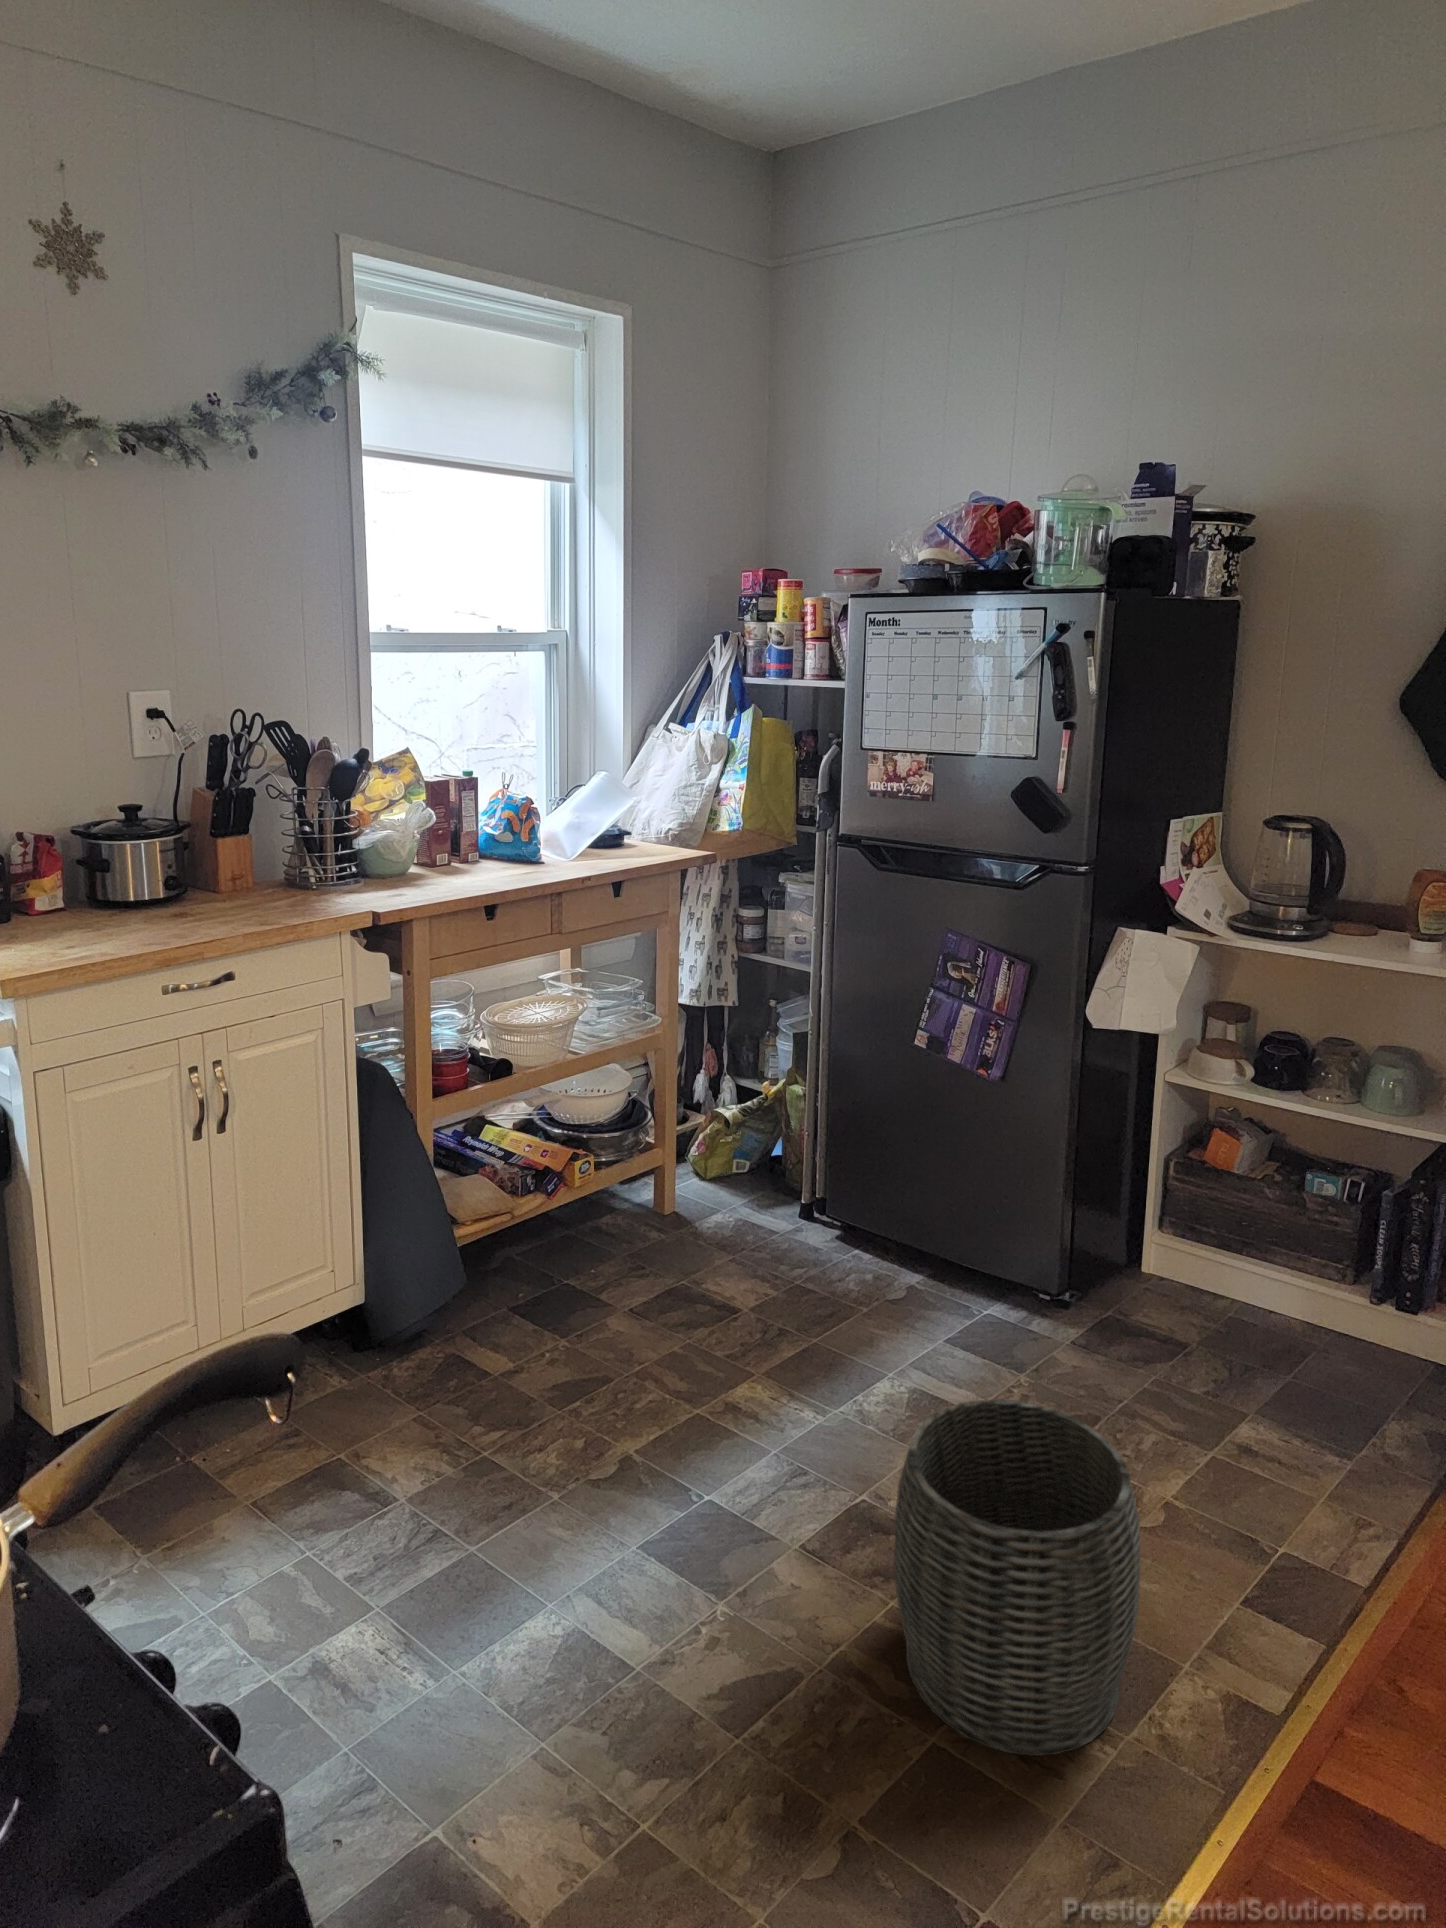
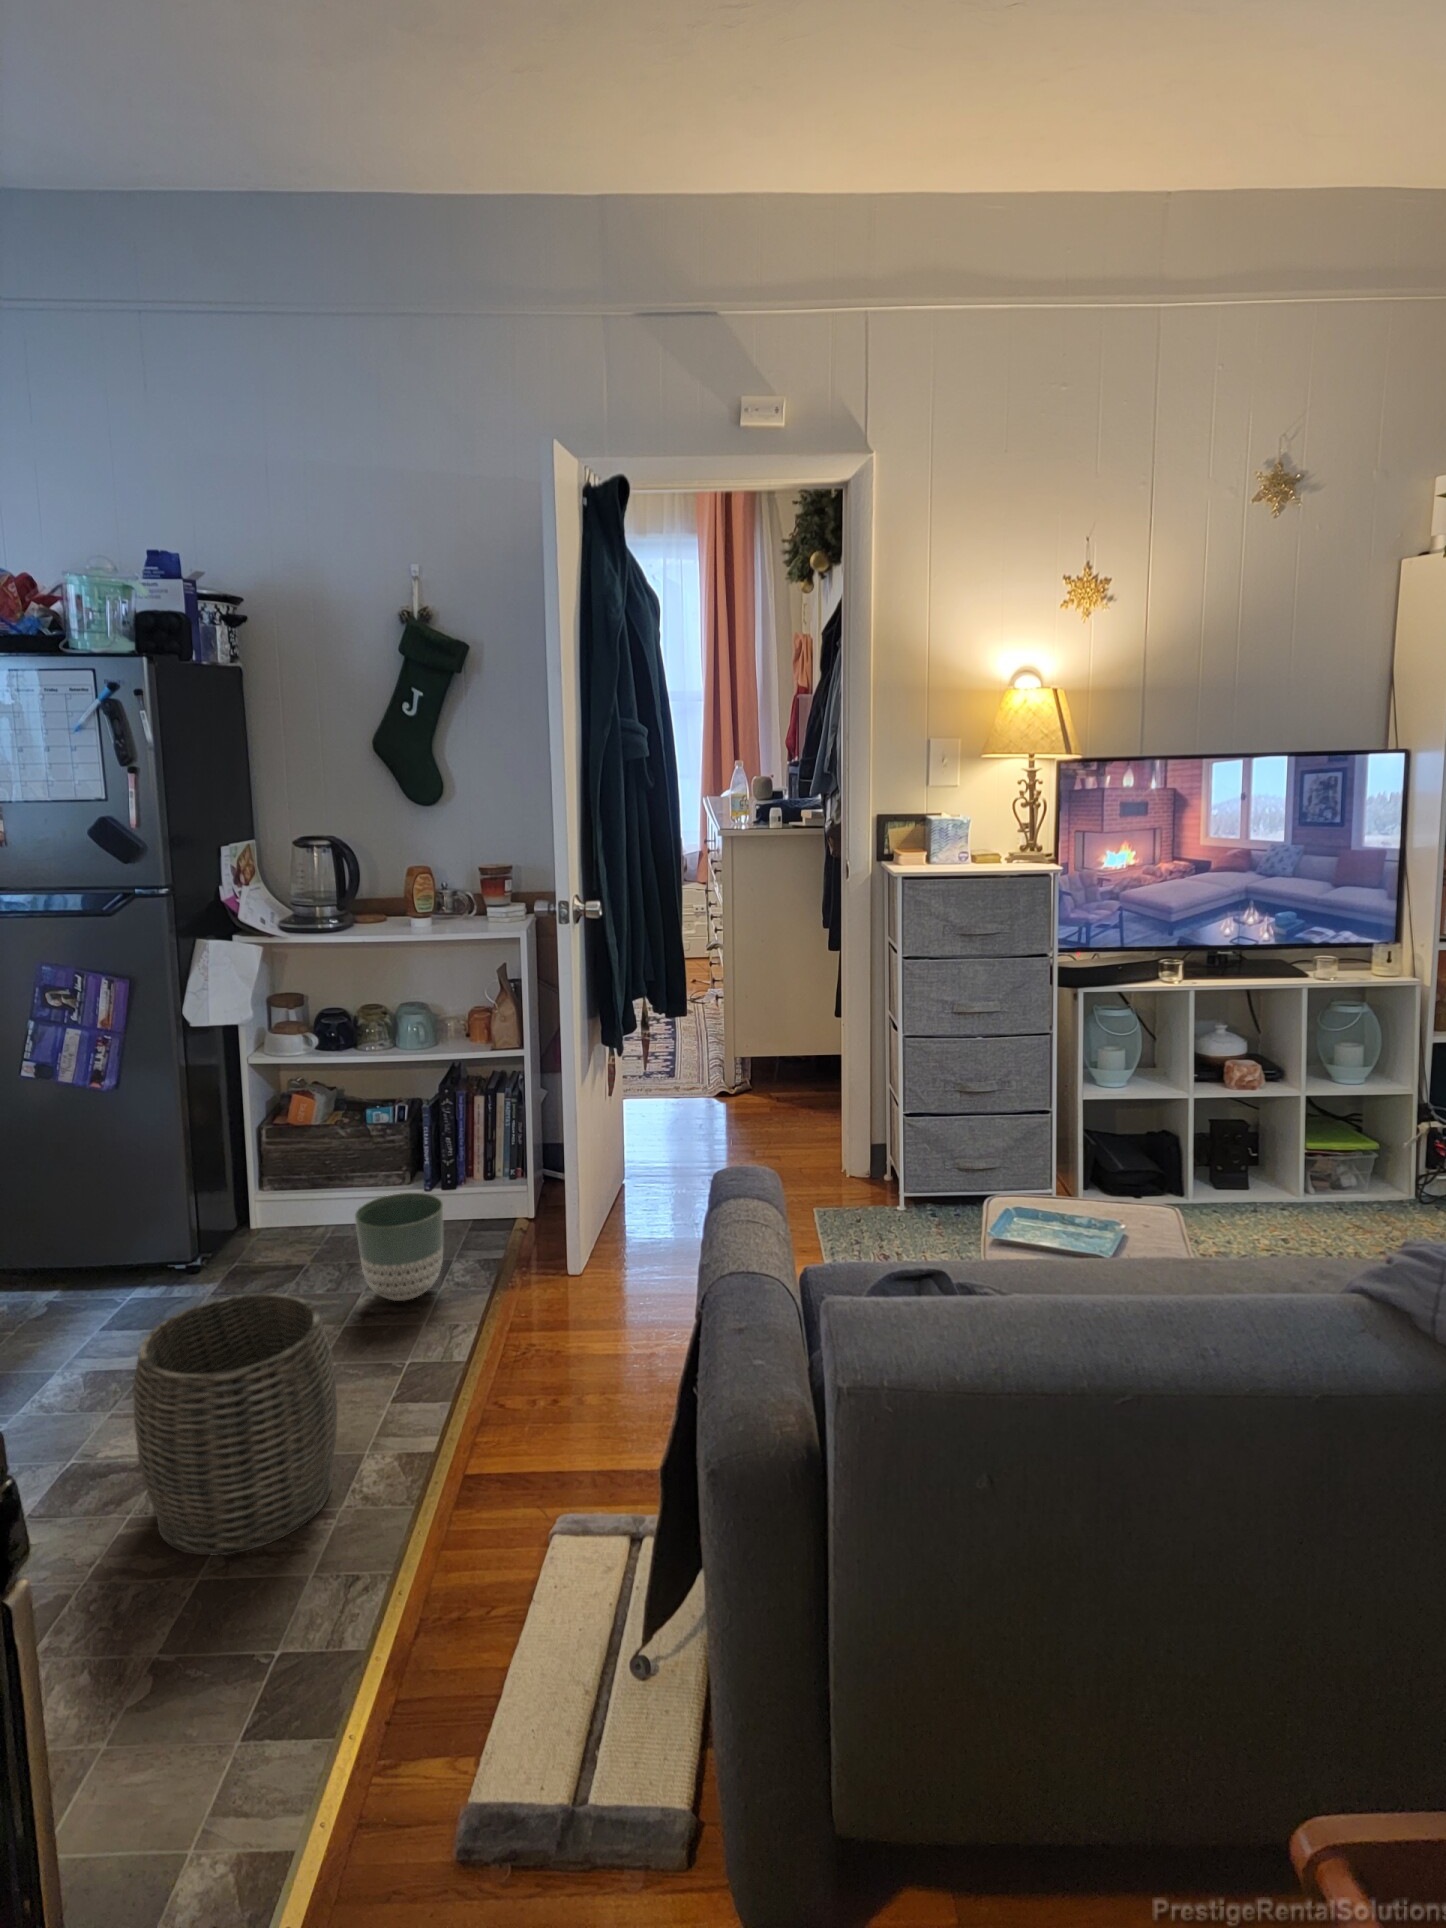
planter: none [1246,1311,1375,1465] -> present [355,1193,443,1301]

